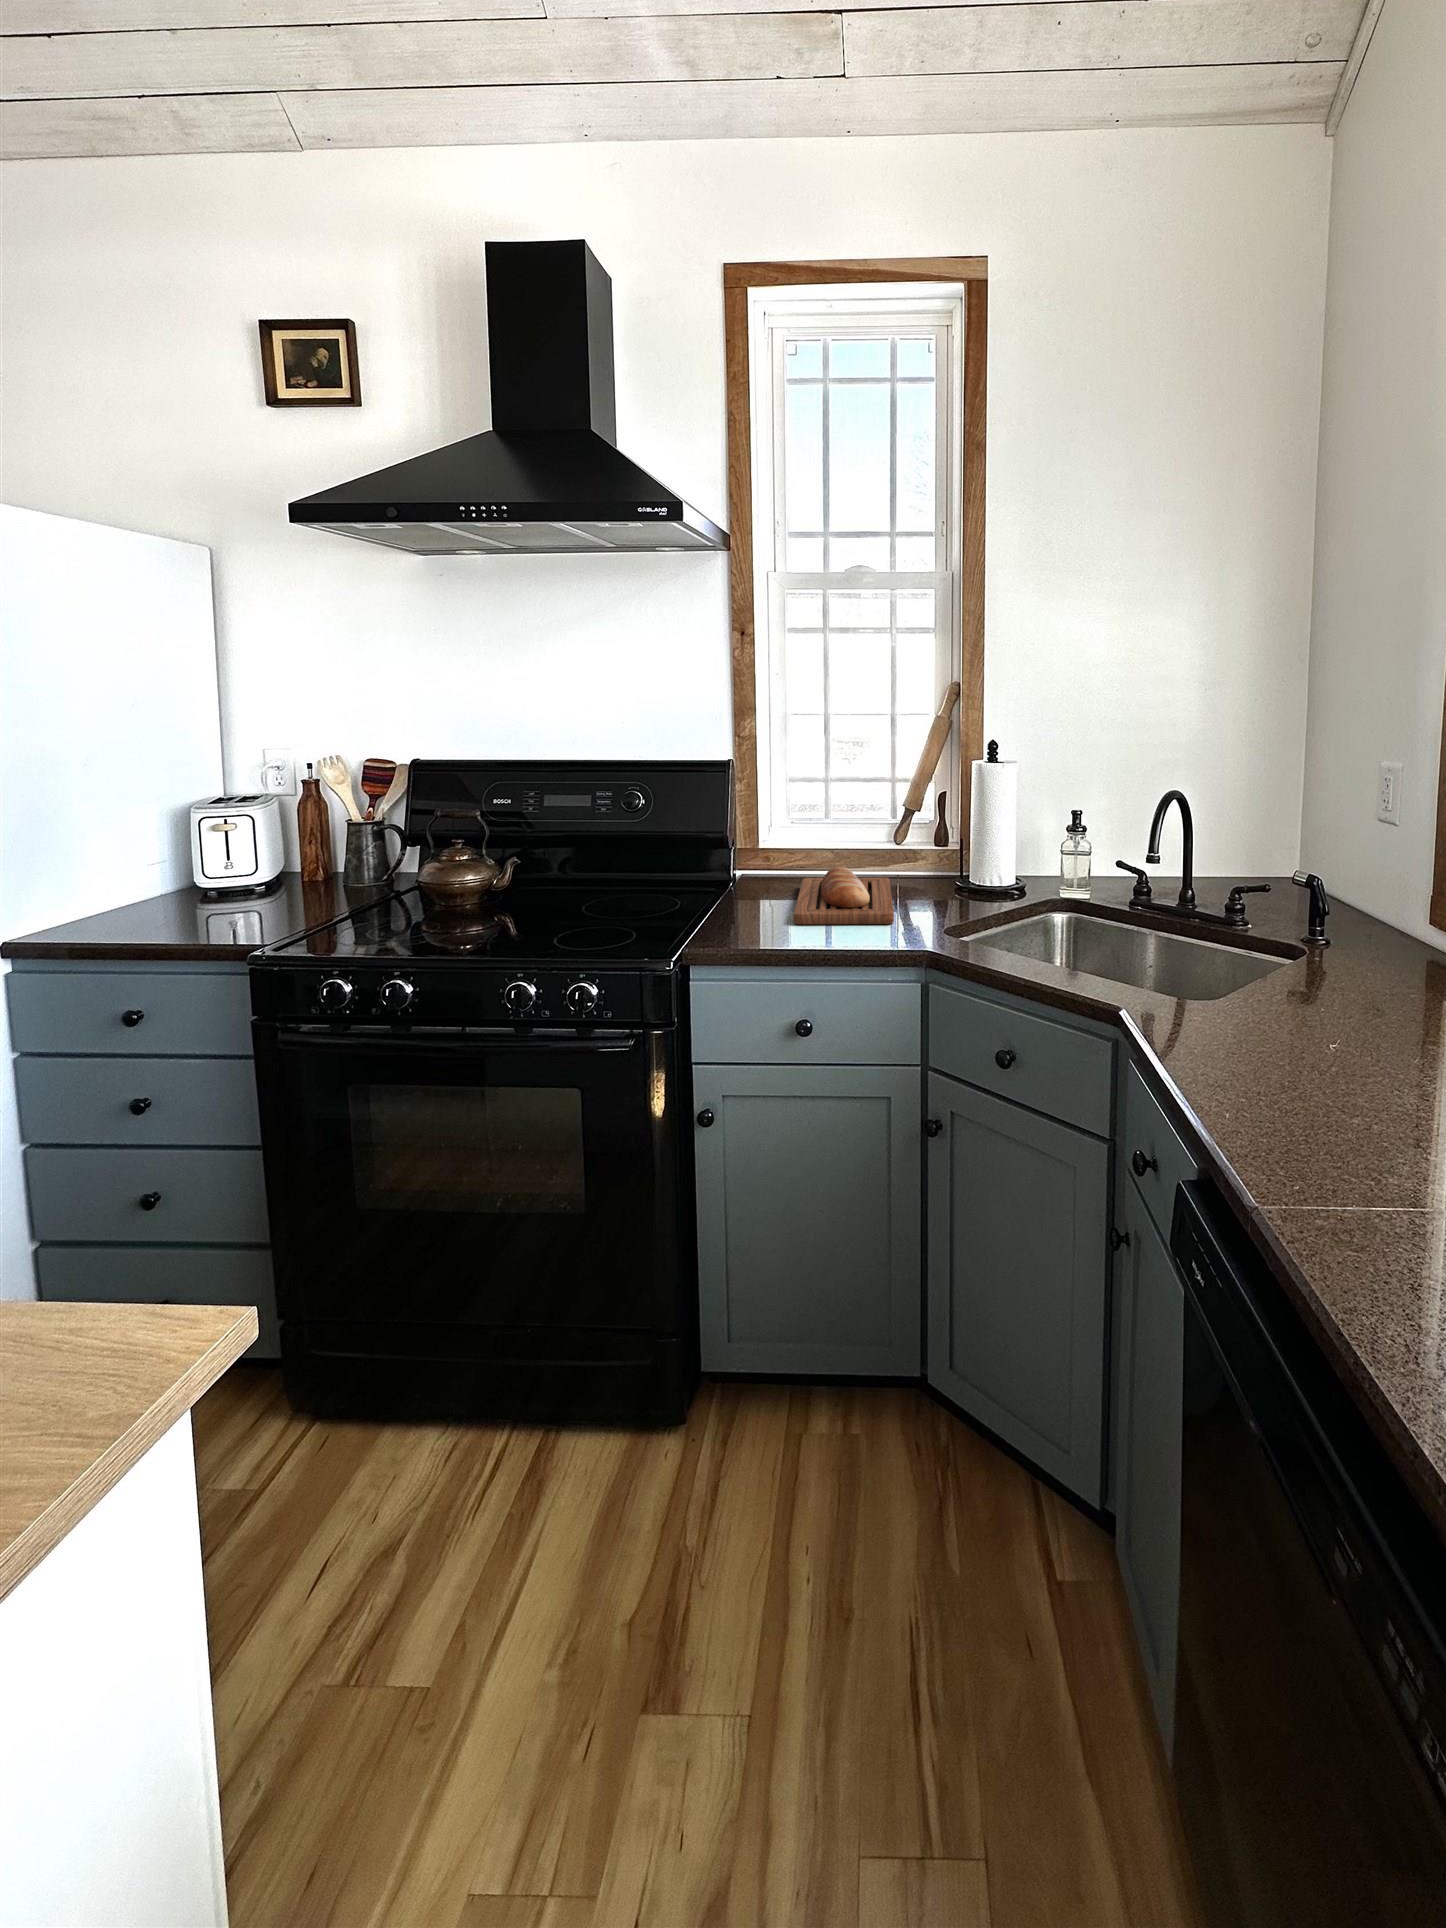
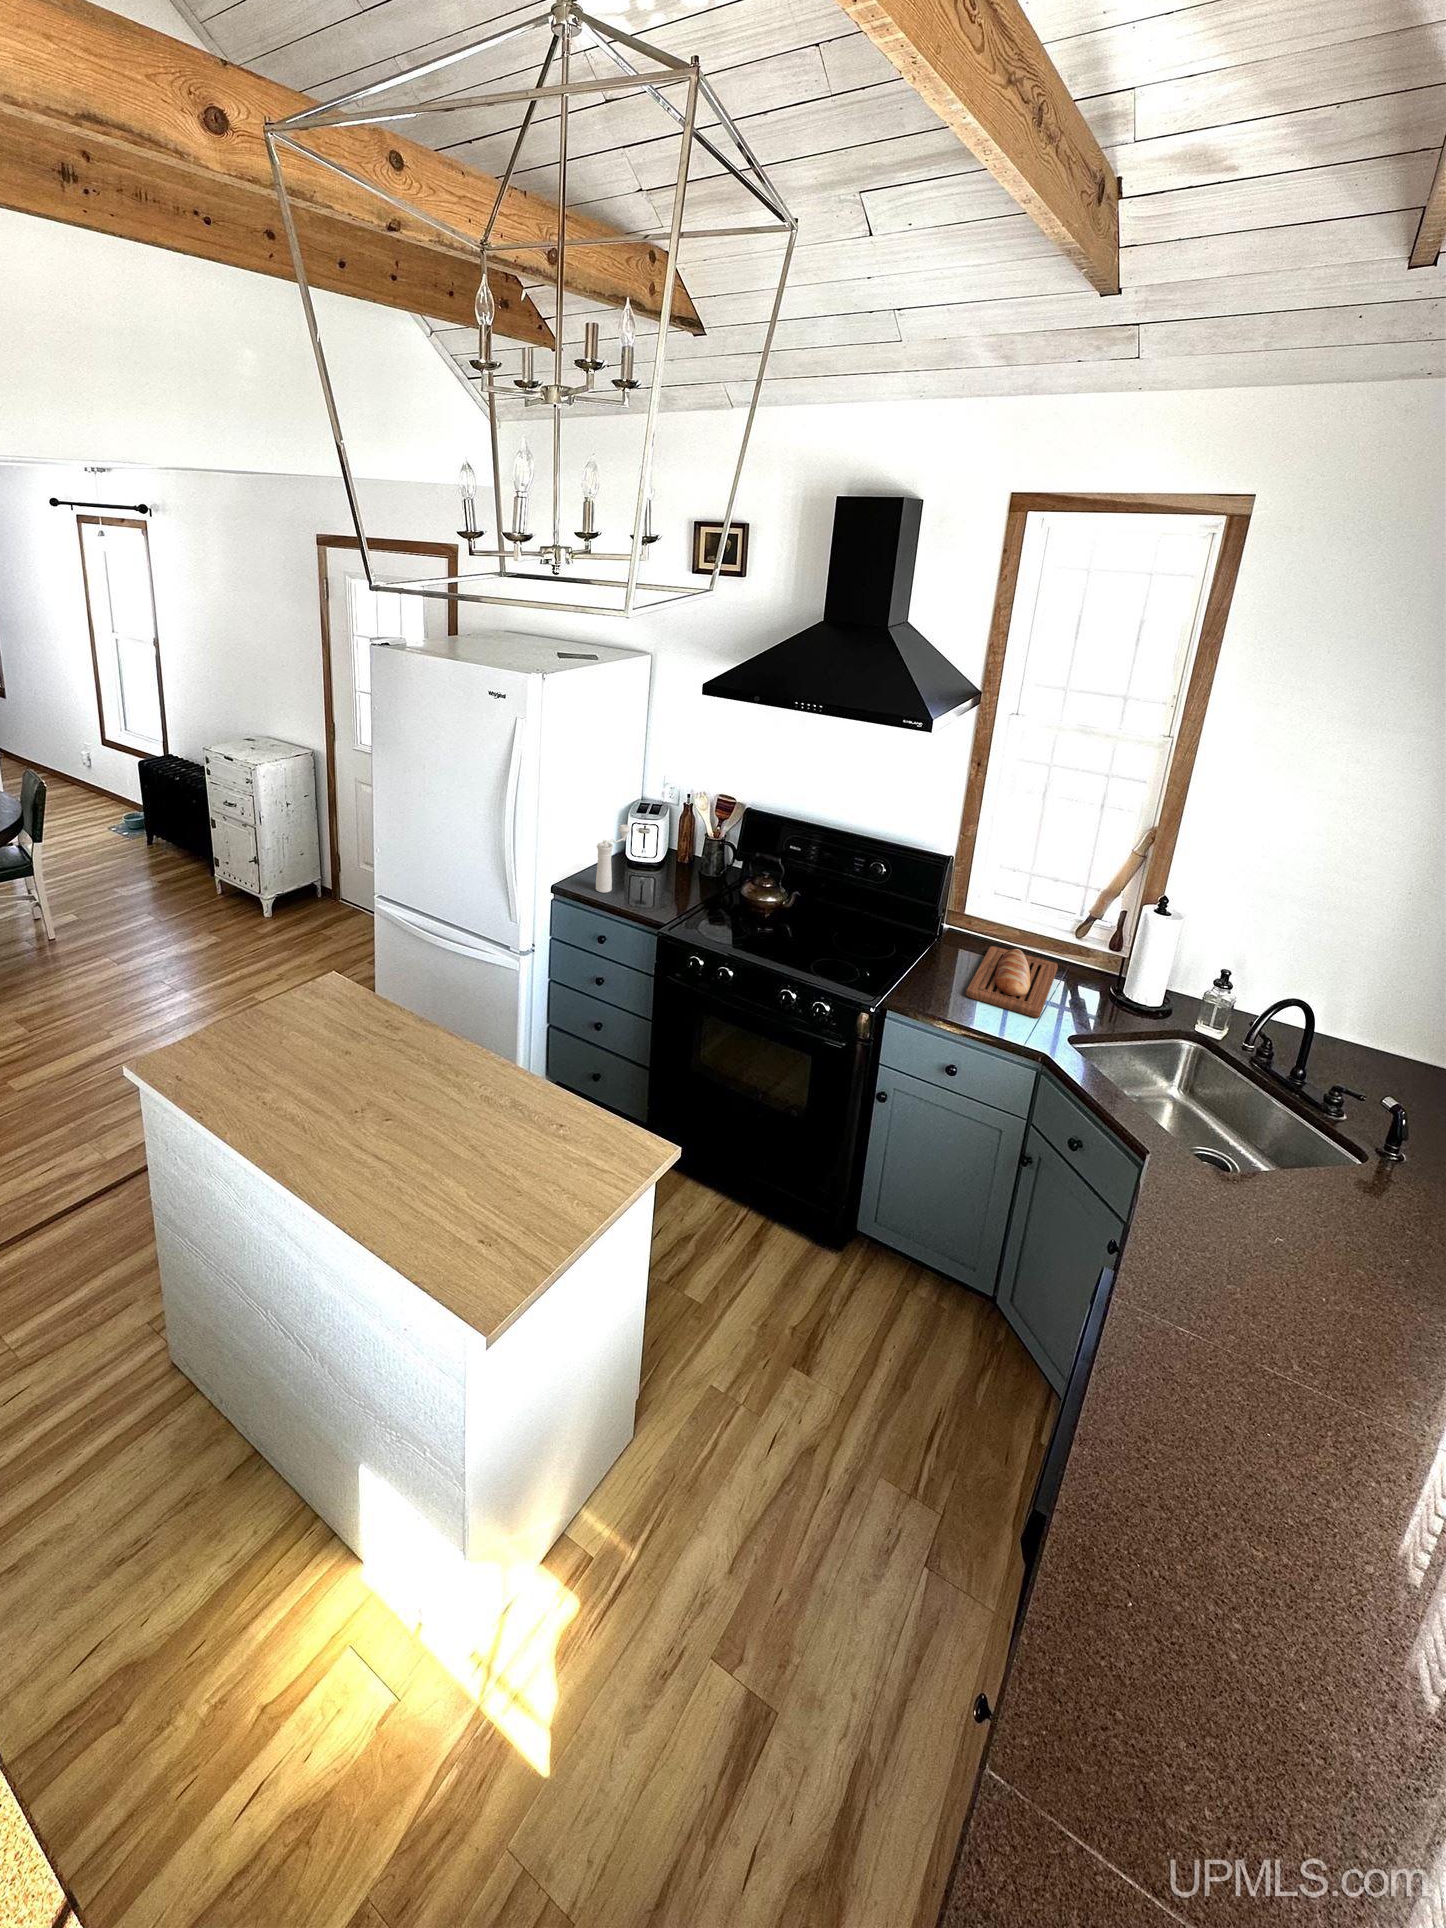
pepper mill: none [117,810,192,934] -> present [596,825,631,893]

